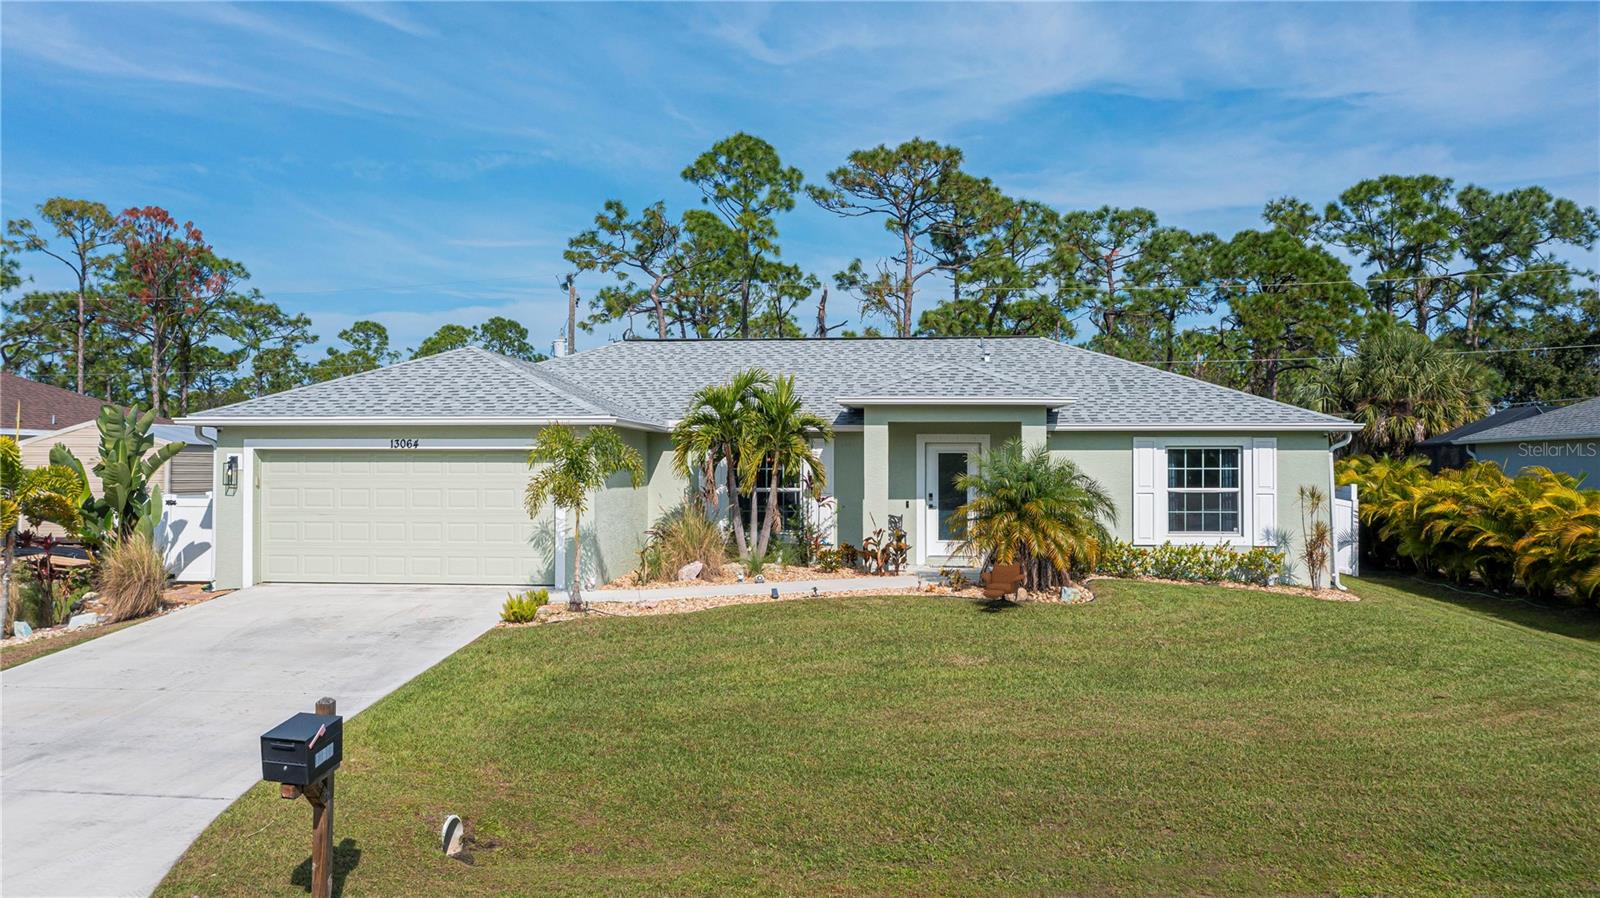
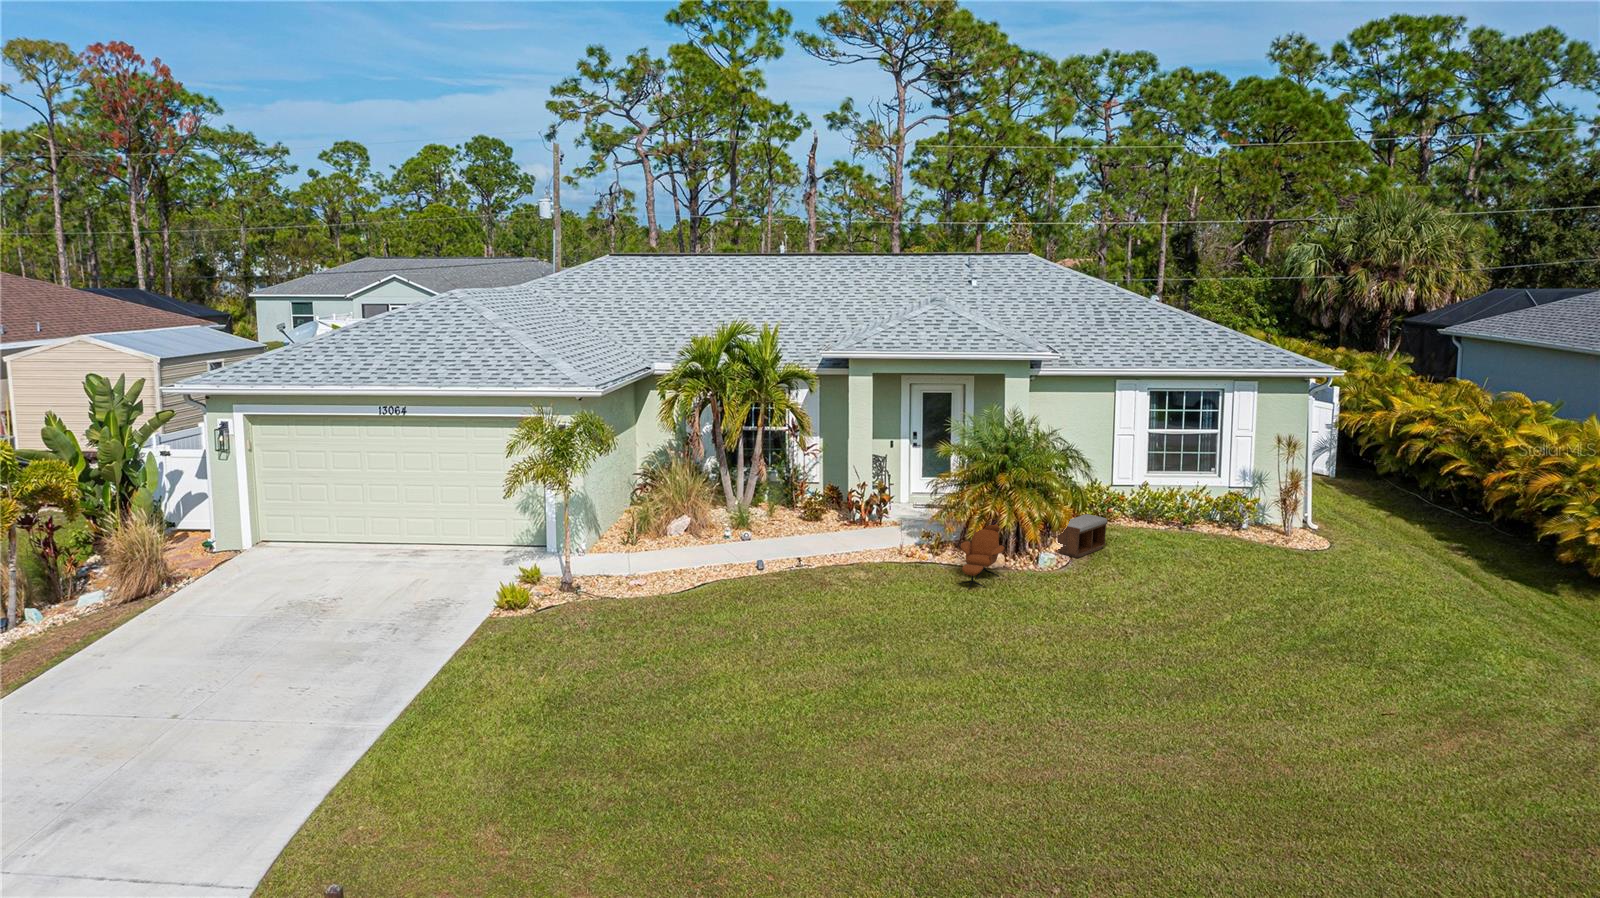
bench: none [1079,558,1131,597] -> present [1058,514,1107,558]

